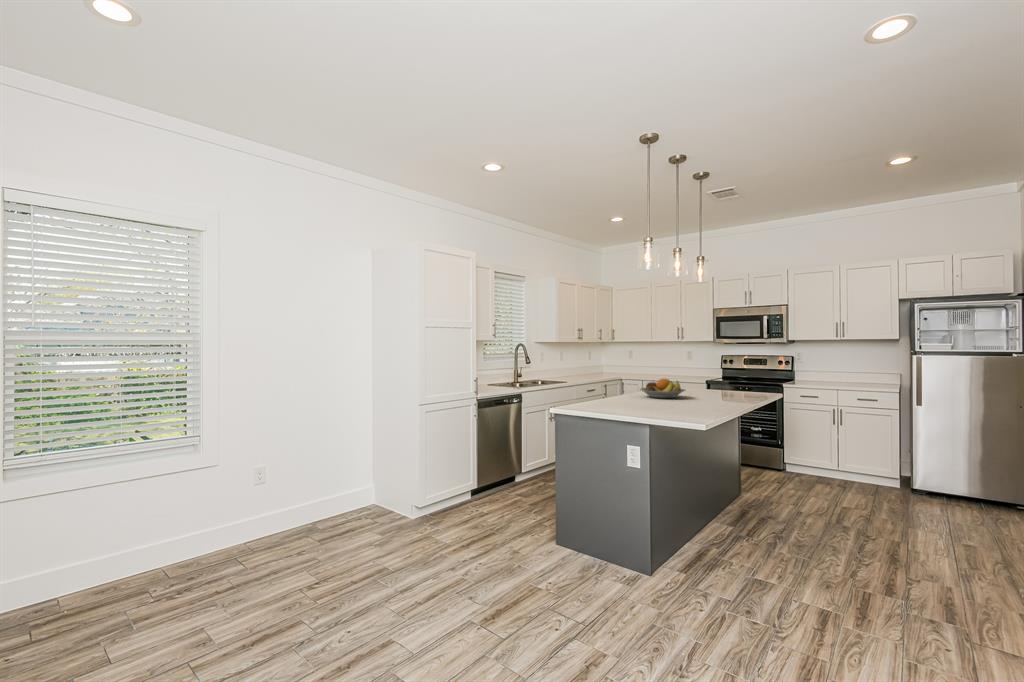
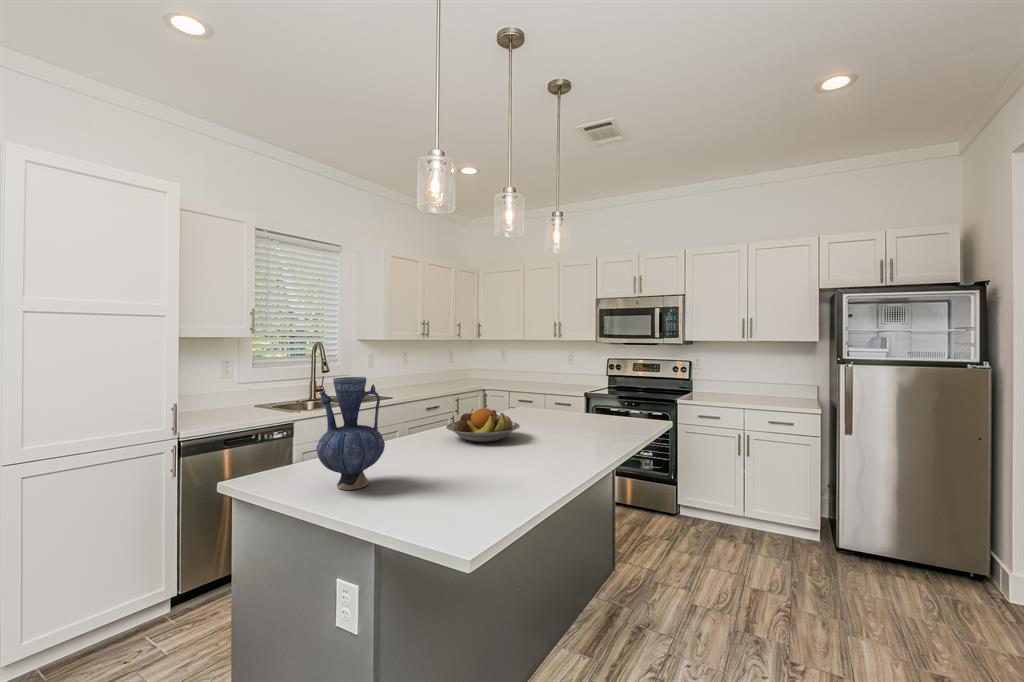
vase: none [603,354,636,409] -> present [317,377,385,490]

